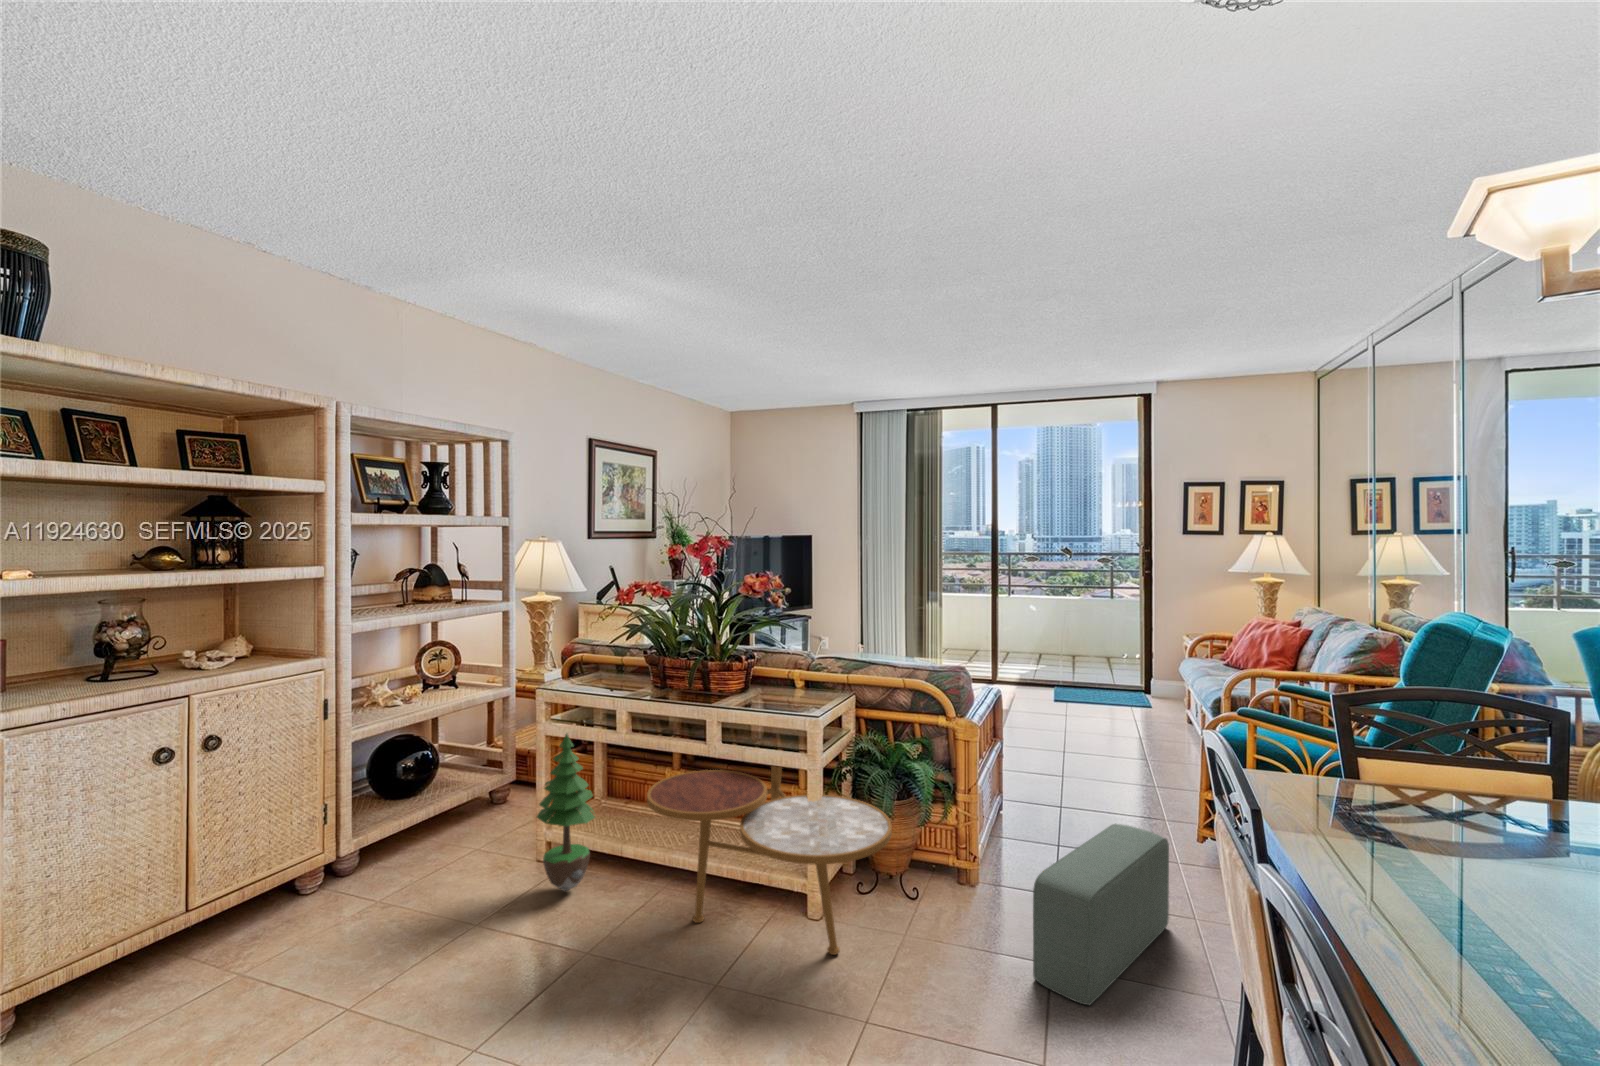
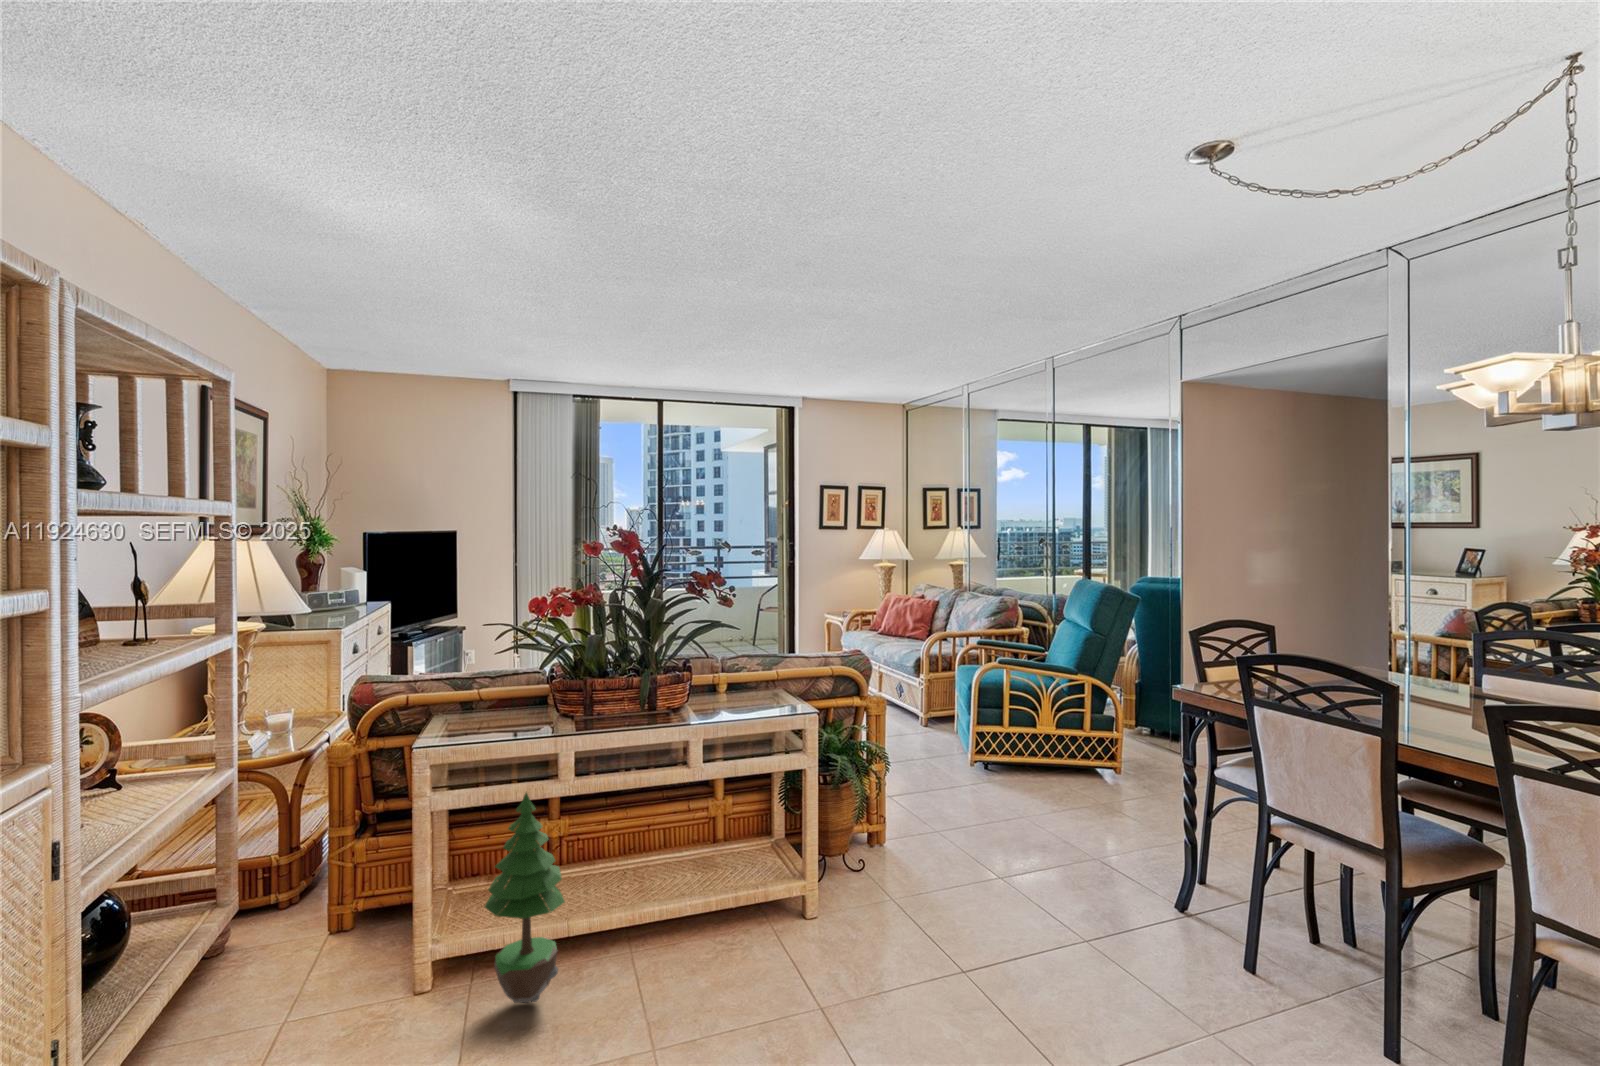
side table: present [647,766,892,955] -> none [662,740,925,968]
pouf: present [1033,824,1169,1005] -> none [984,759,1059,897]

